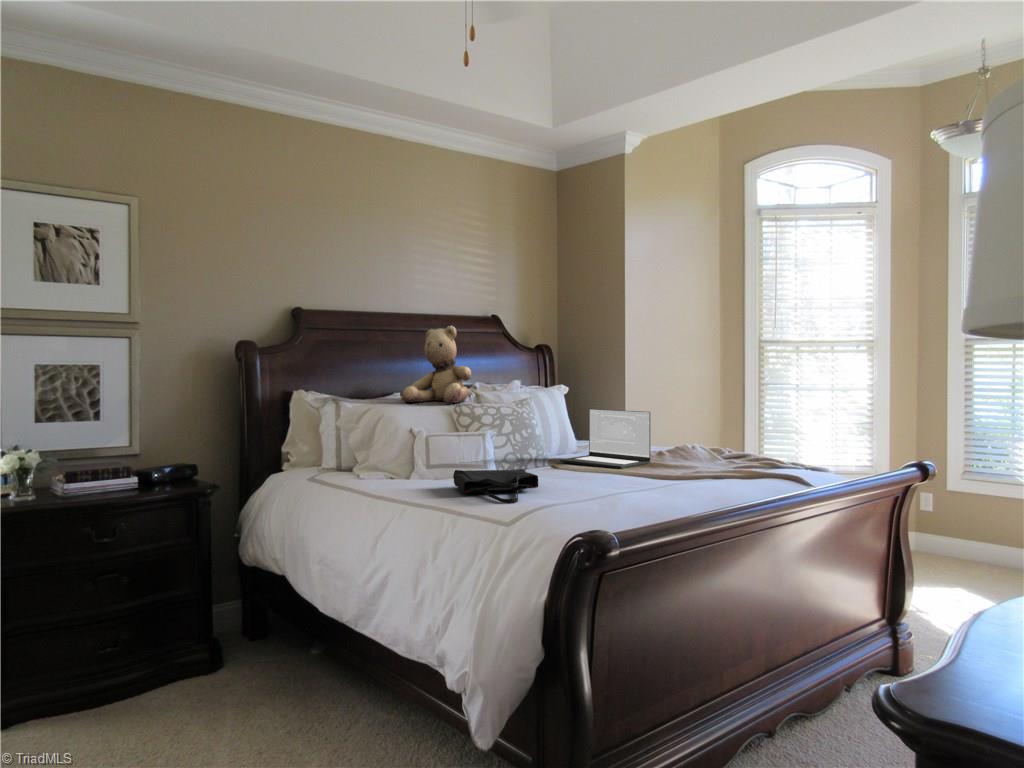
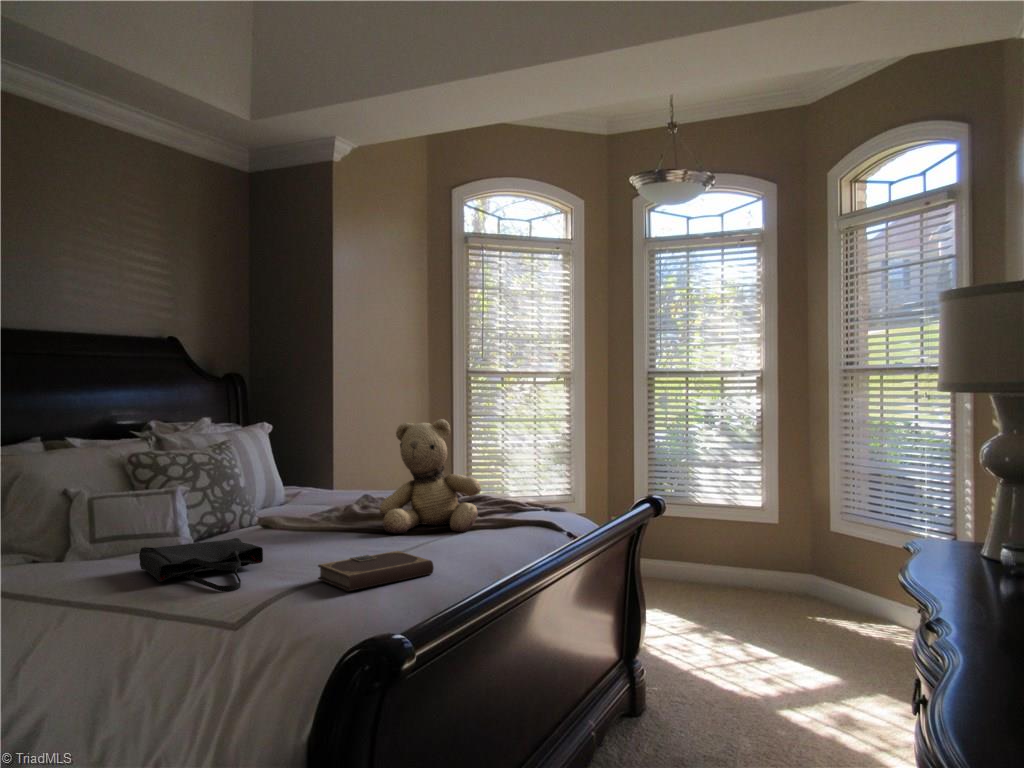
teddy bear: present [402,326,471,403] -> present [380,419,481,533]
laptop: present [560,409,651,469] -> none [272,452,381,524]
notebook: none [574,486,668,510] -> present [318,551,434,591]

